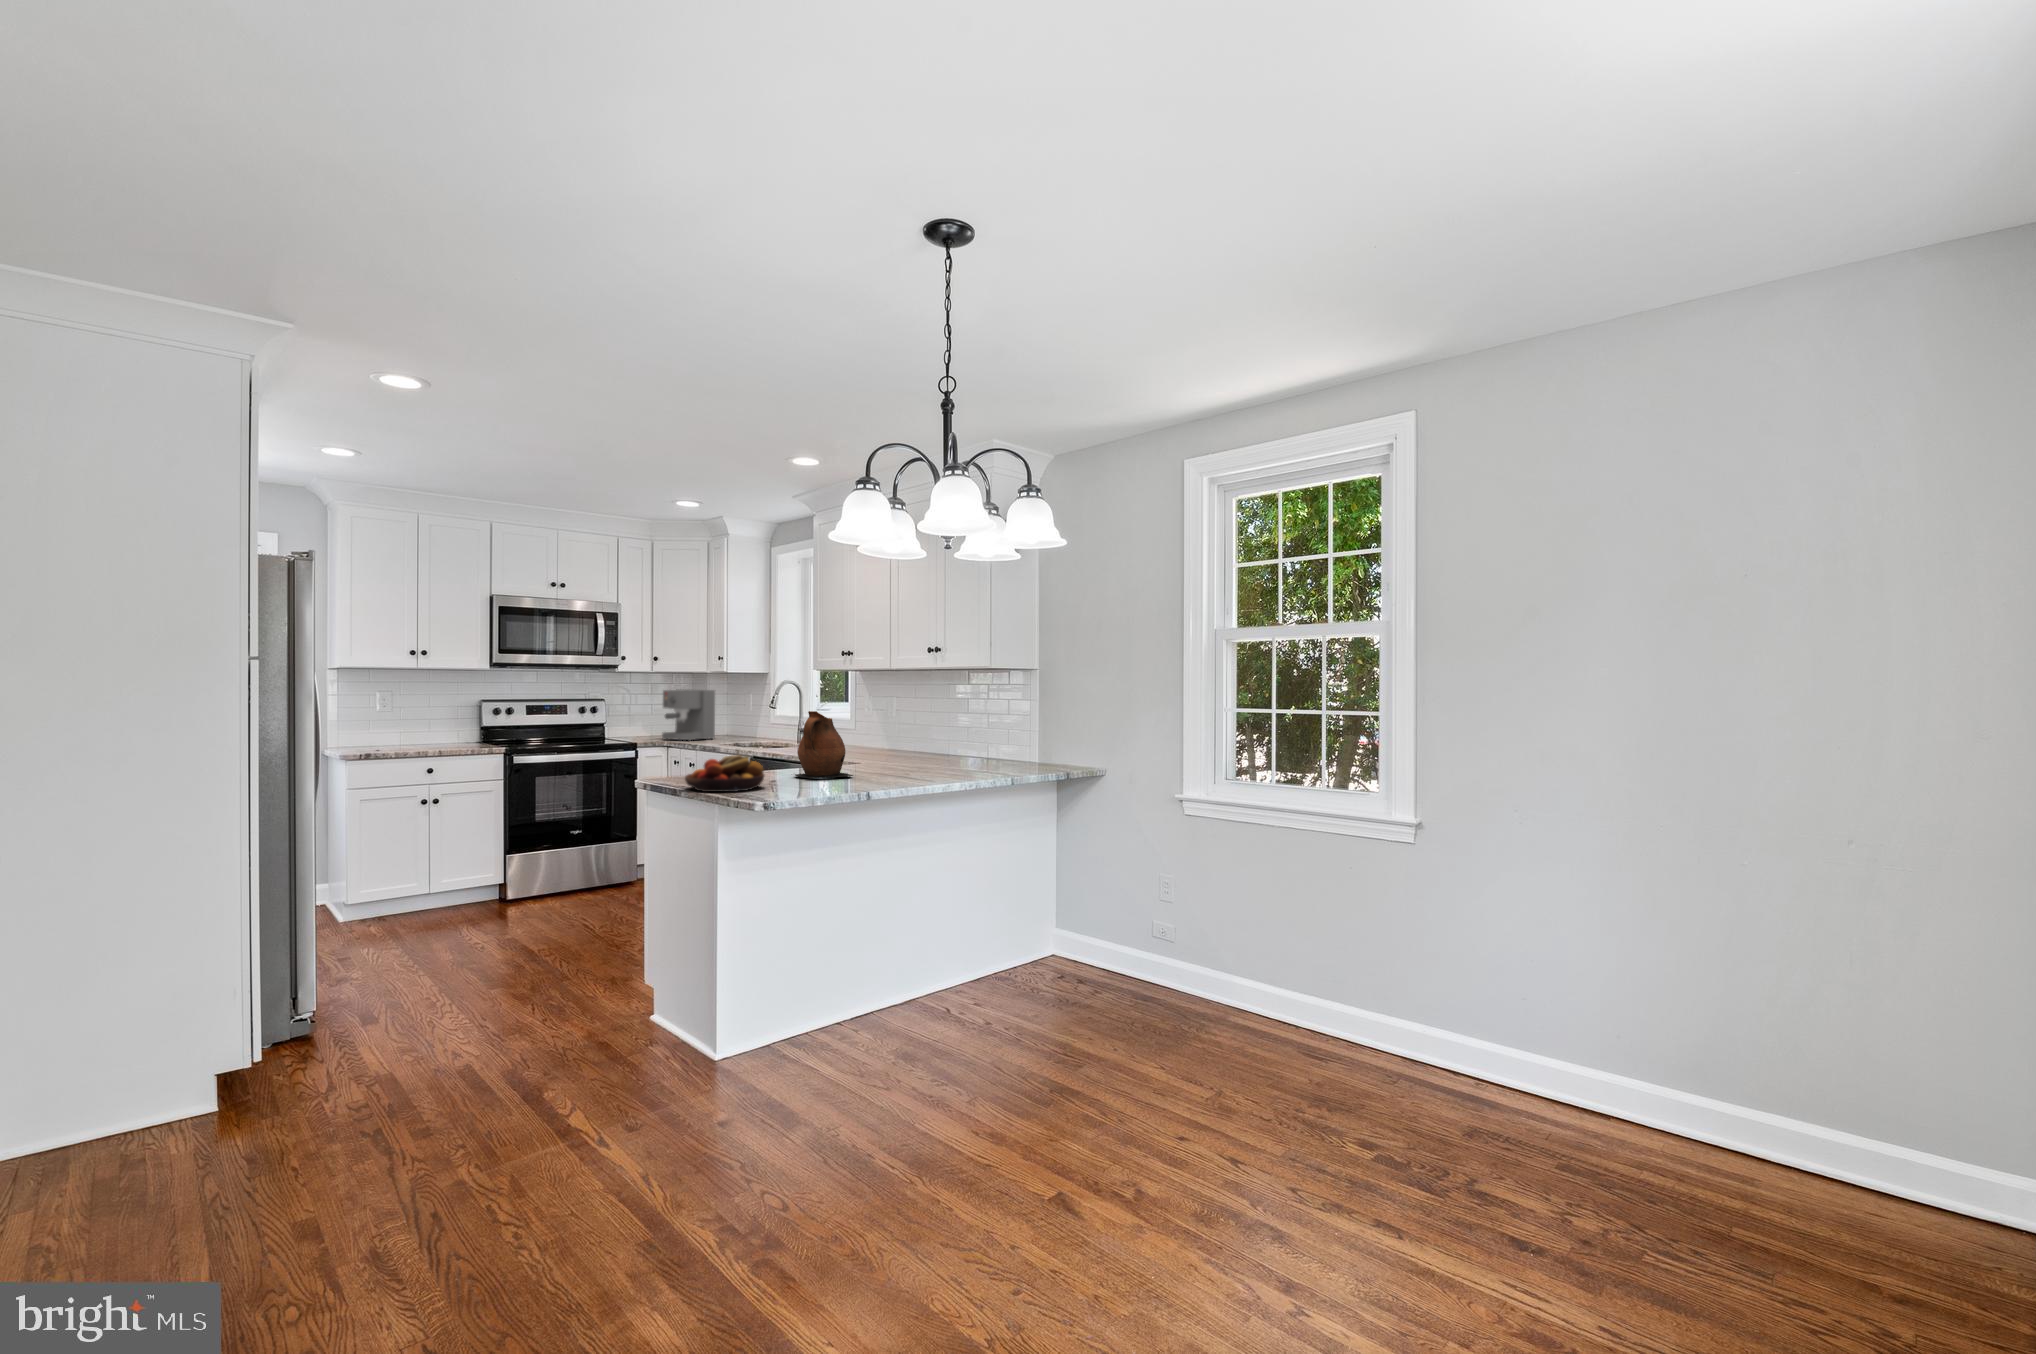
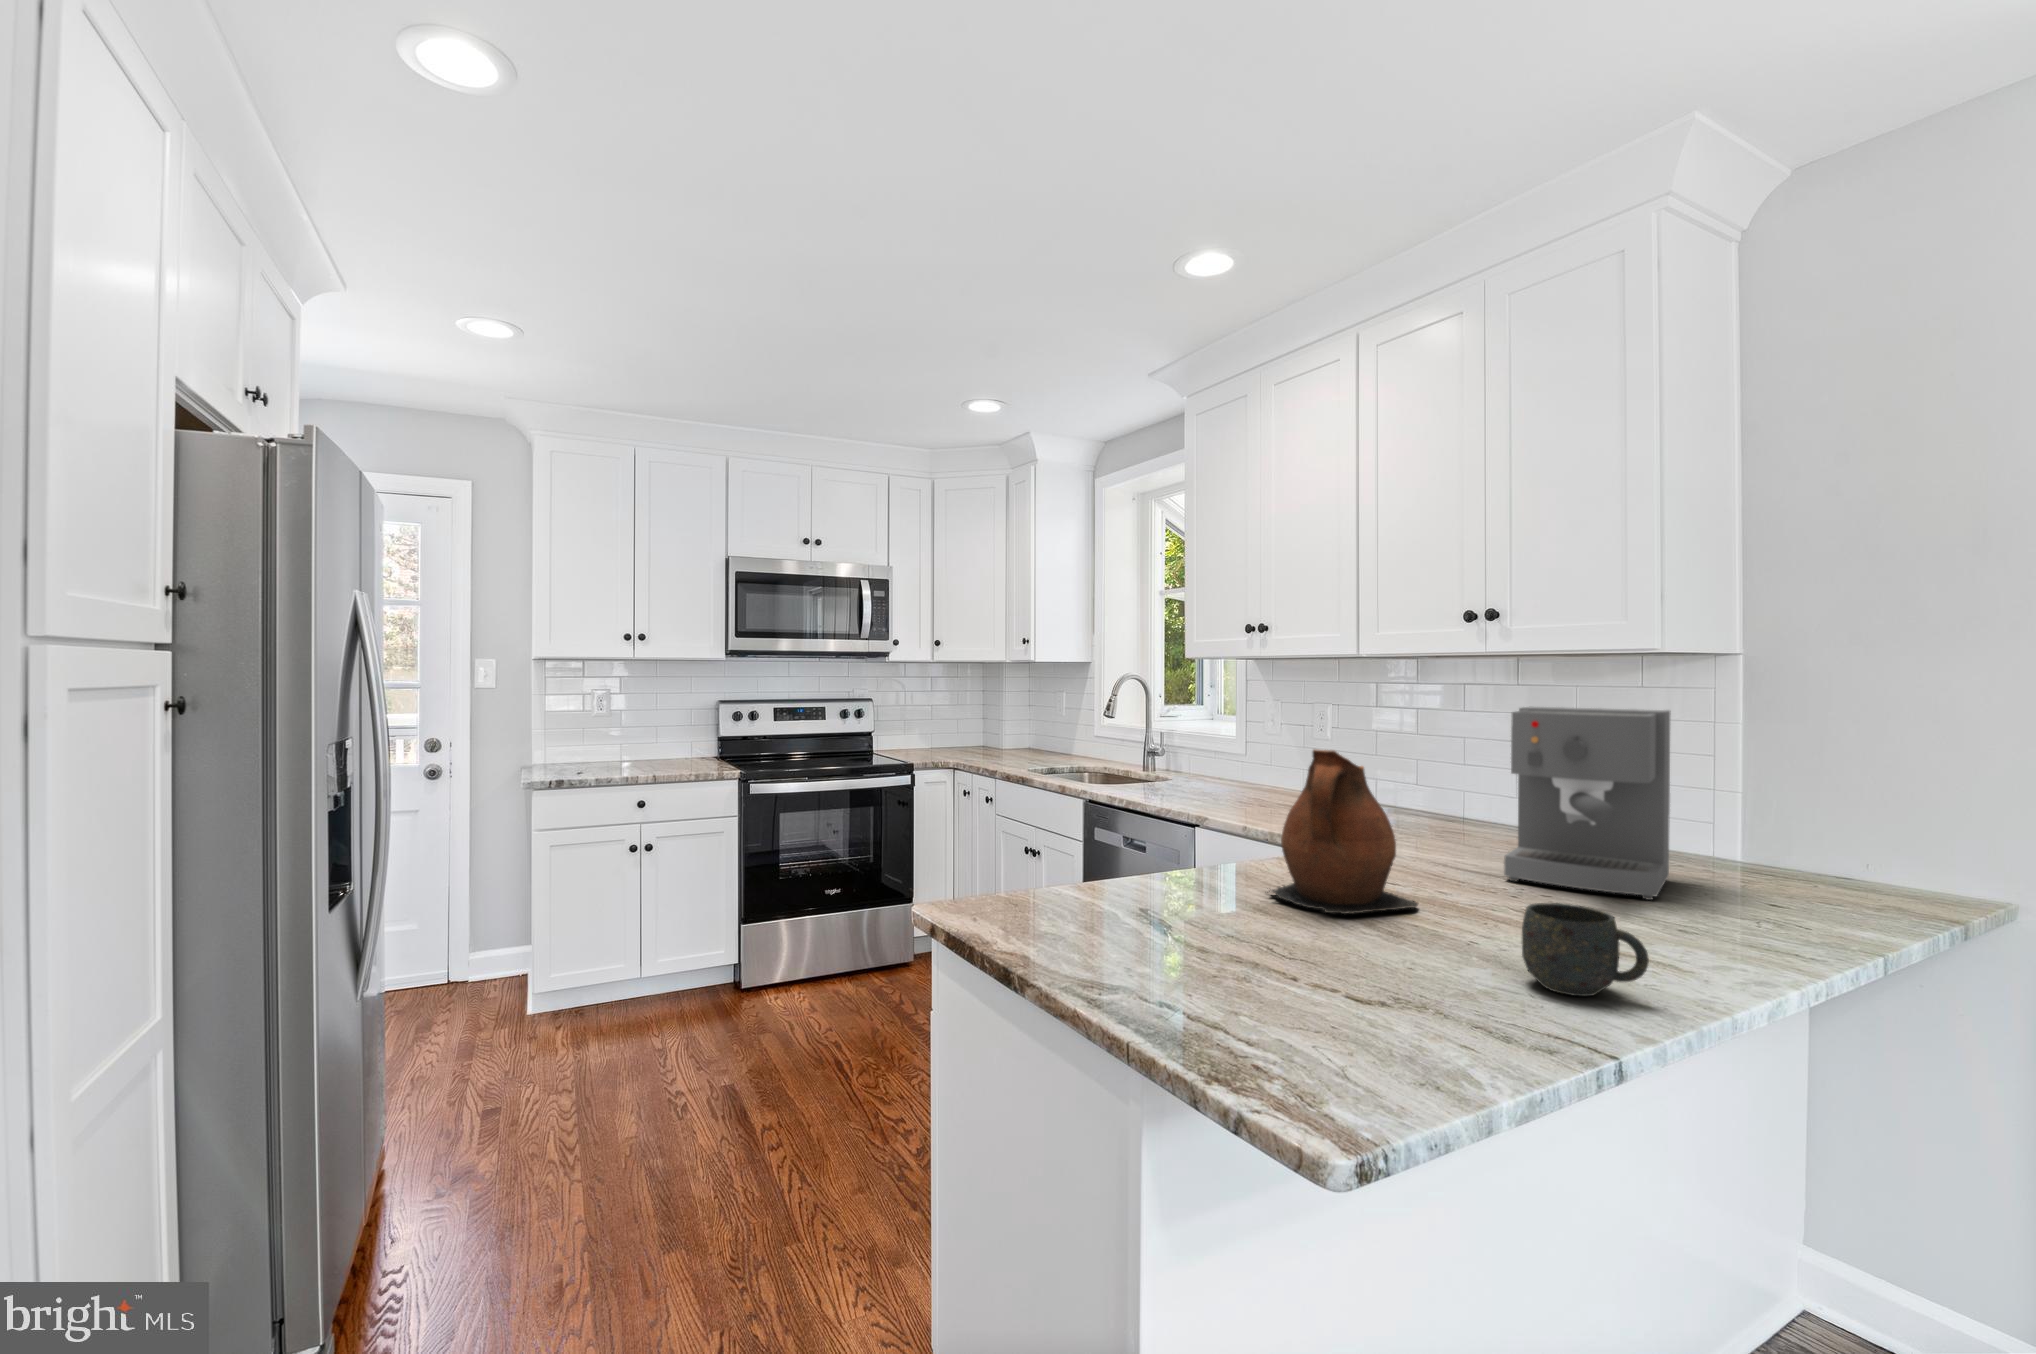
coffee maker: present [662,689,715,741] -> present [1504,707,1670,900]
fruit bowl: present [685,755,764,792] -> none [1062,862,1268,994]
mug: none [853,760,887,789] -> present [1522,903,1649,996]

